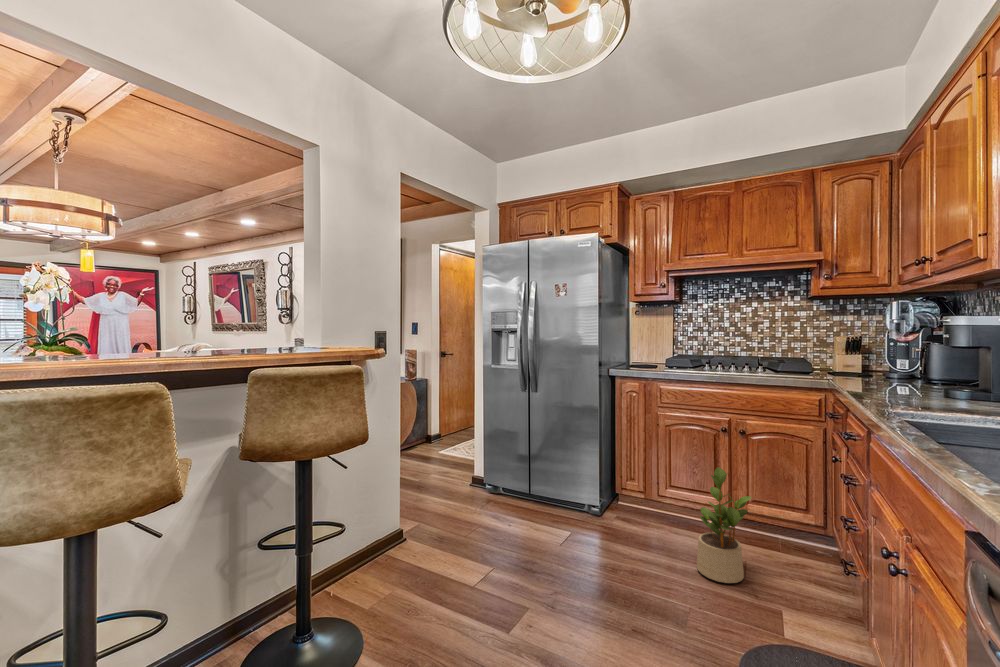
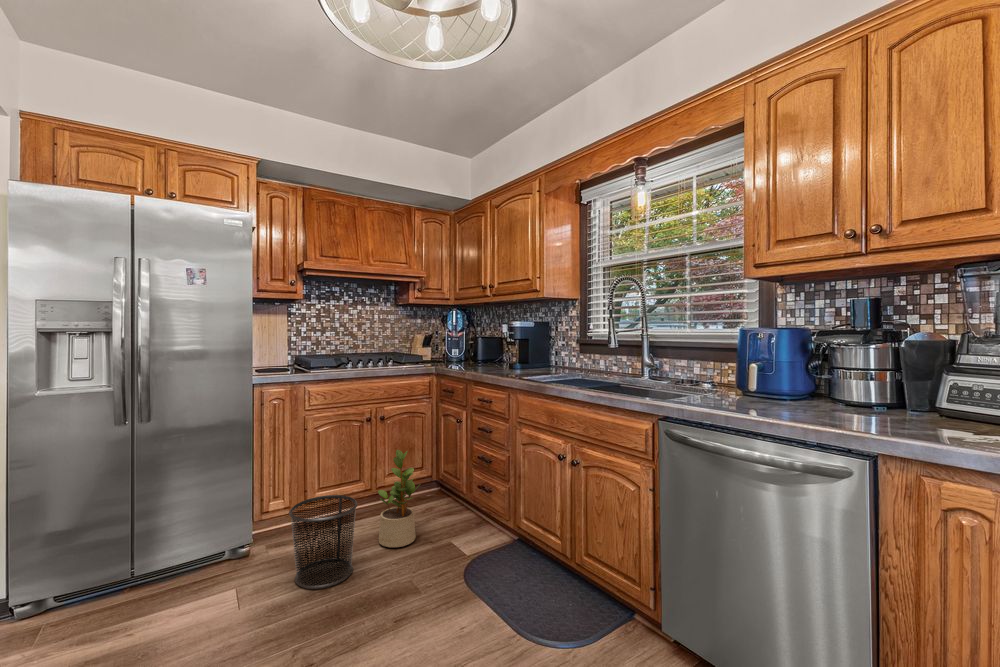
waste bin: none [594,488,657,577] -> present [289,495,358,589]

